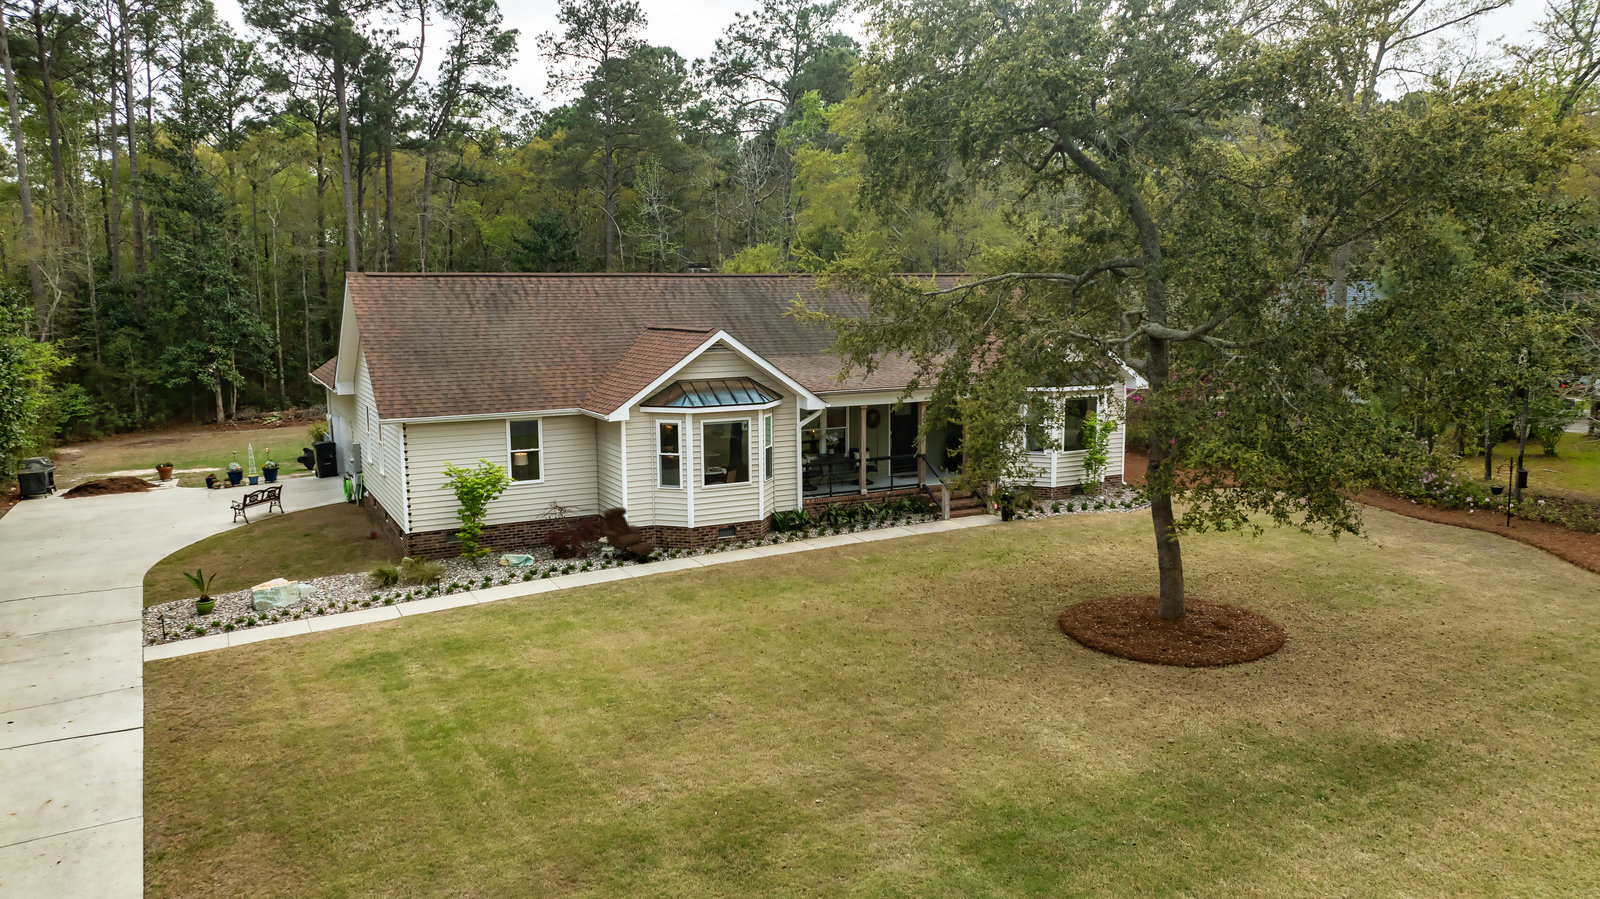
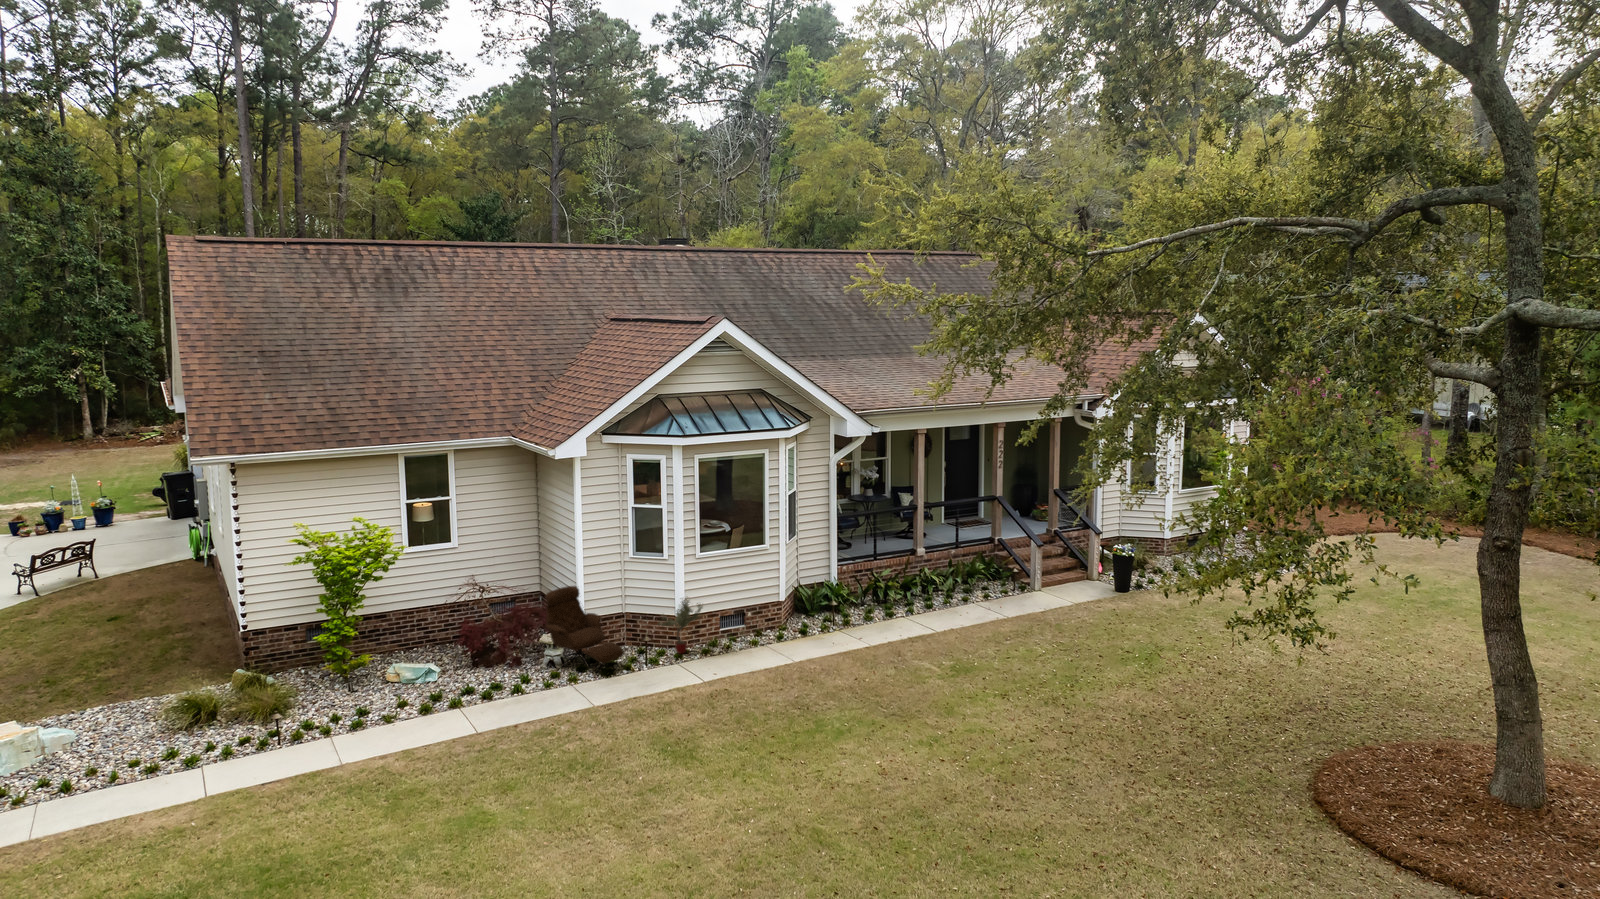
potted tree: present [367,505,385,539] -> present [659,600,702,654]

